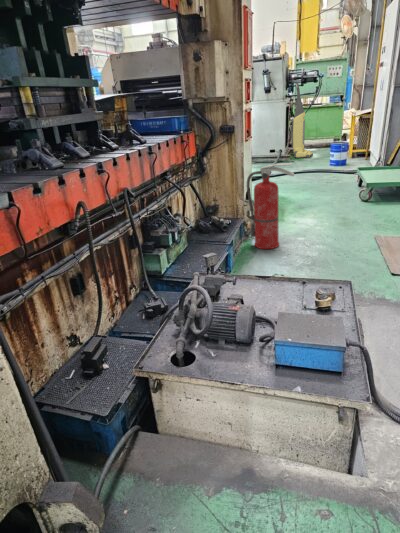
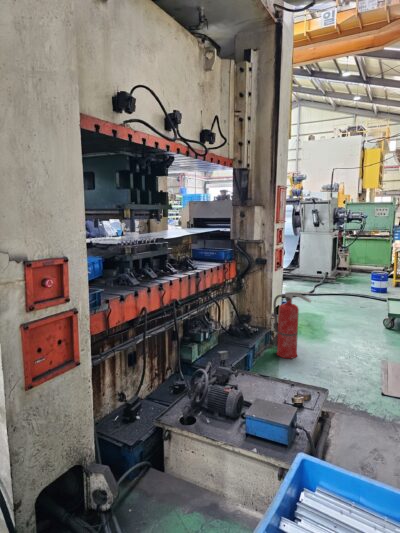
vacuum cleaner: present [291,83,313,158] -> none [337,214,357,282]

